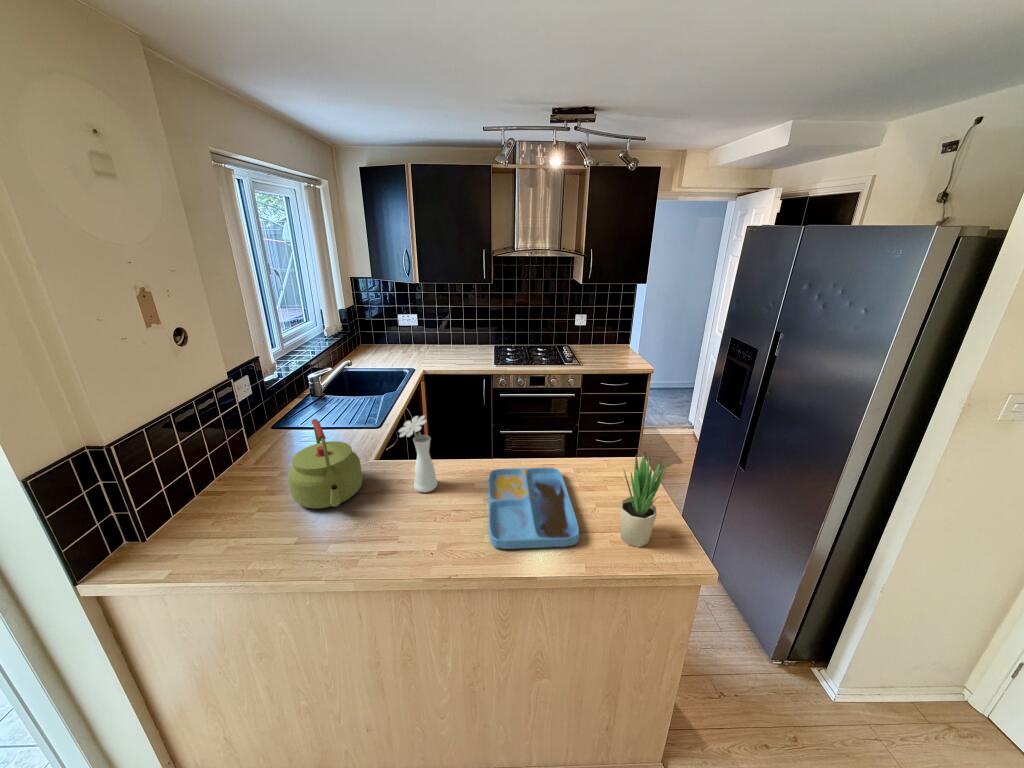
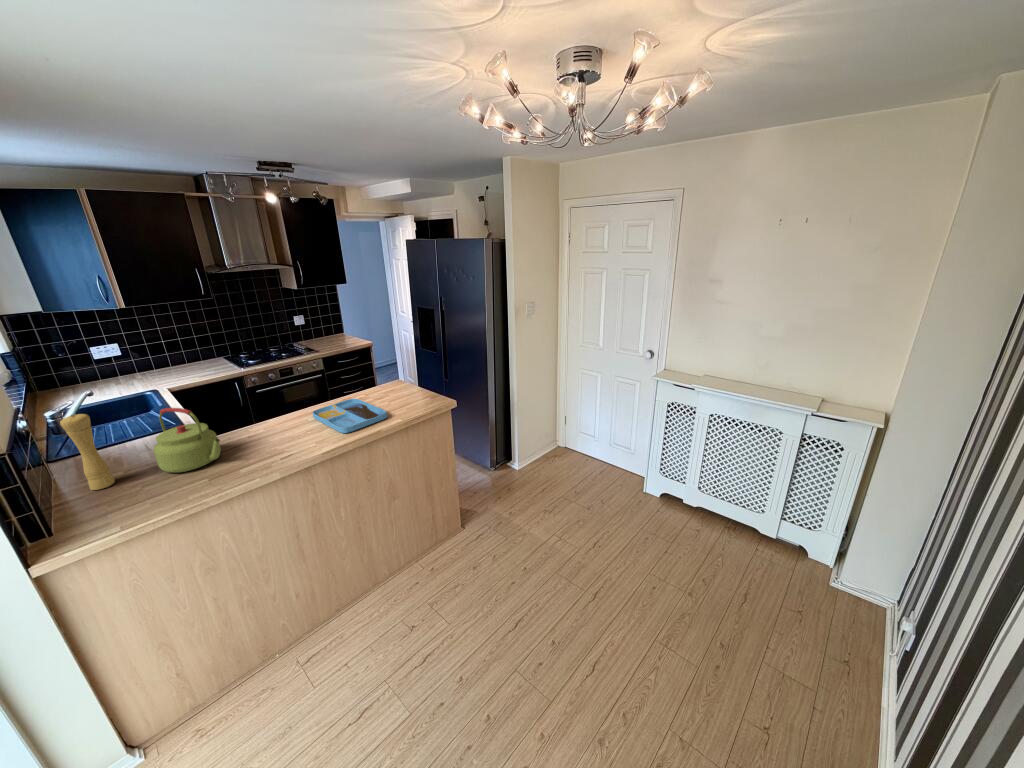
pepper mill: none [221,402,267,488] -> present [60,414,115,490]
vase: present [399,416,438,492] -> none [242,384,280,437]
potted plant: present [621,452,668,547] -> none [397,358,419,409]

